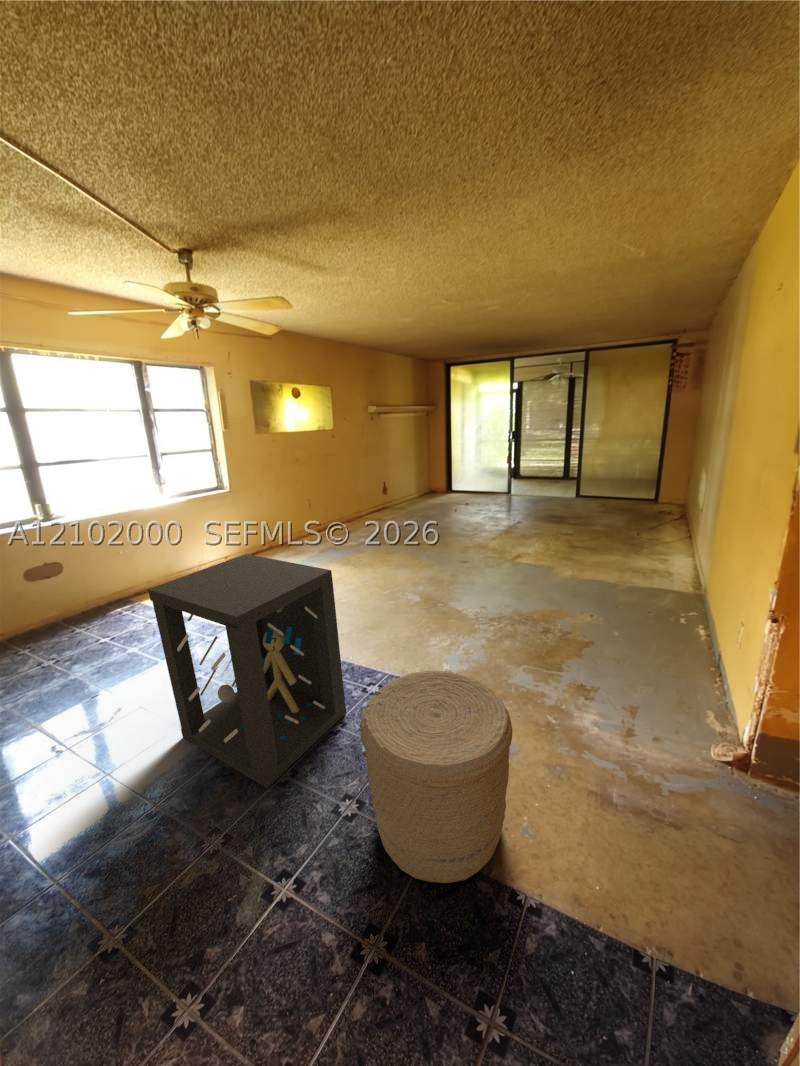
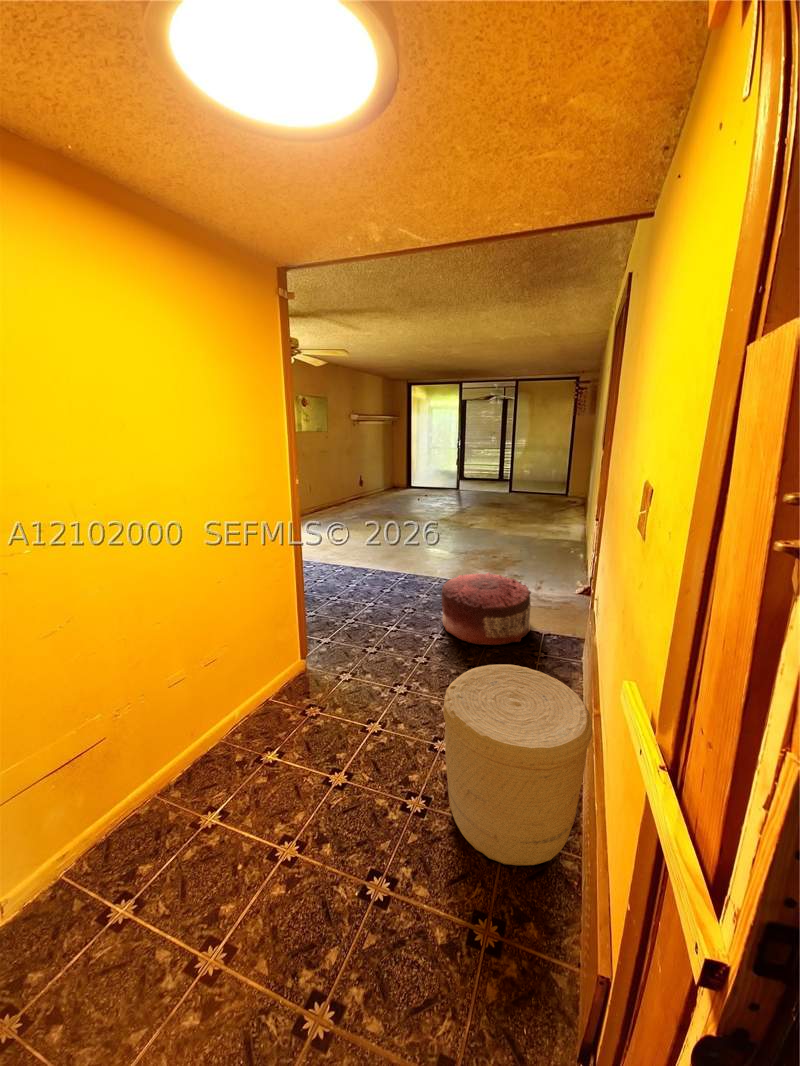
storage cabinet: present [148,554,346,789] -> none [194,555,383,793]
pouf: none [434,568,528,645] -> present [441,573,531,645]

